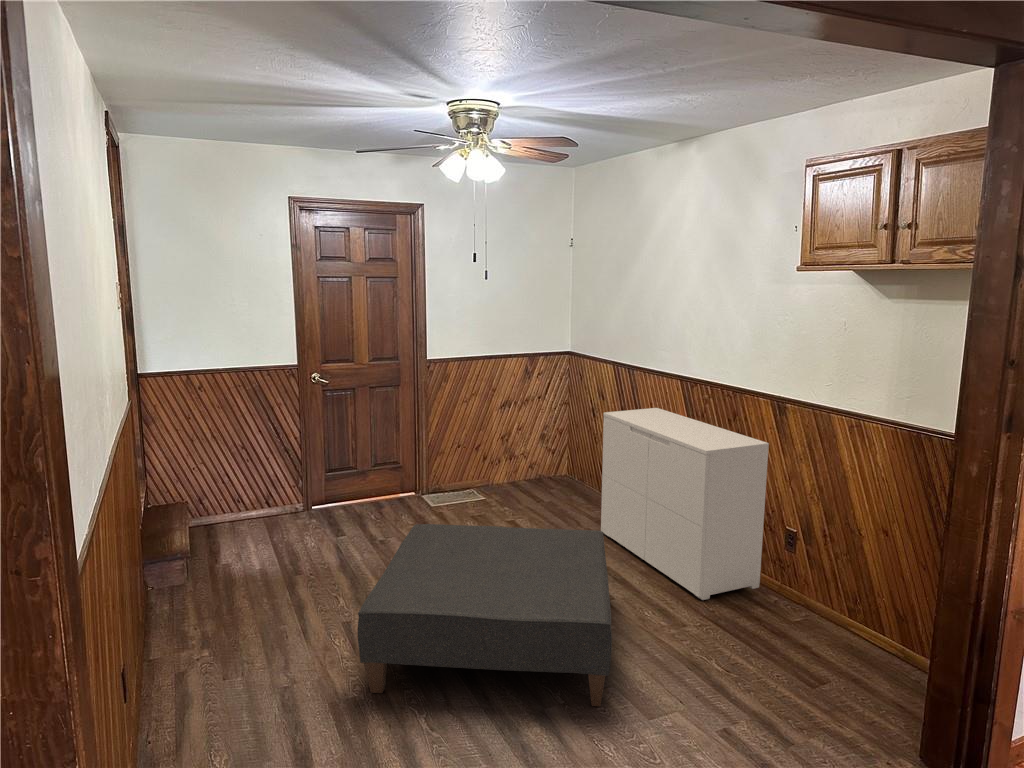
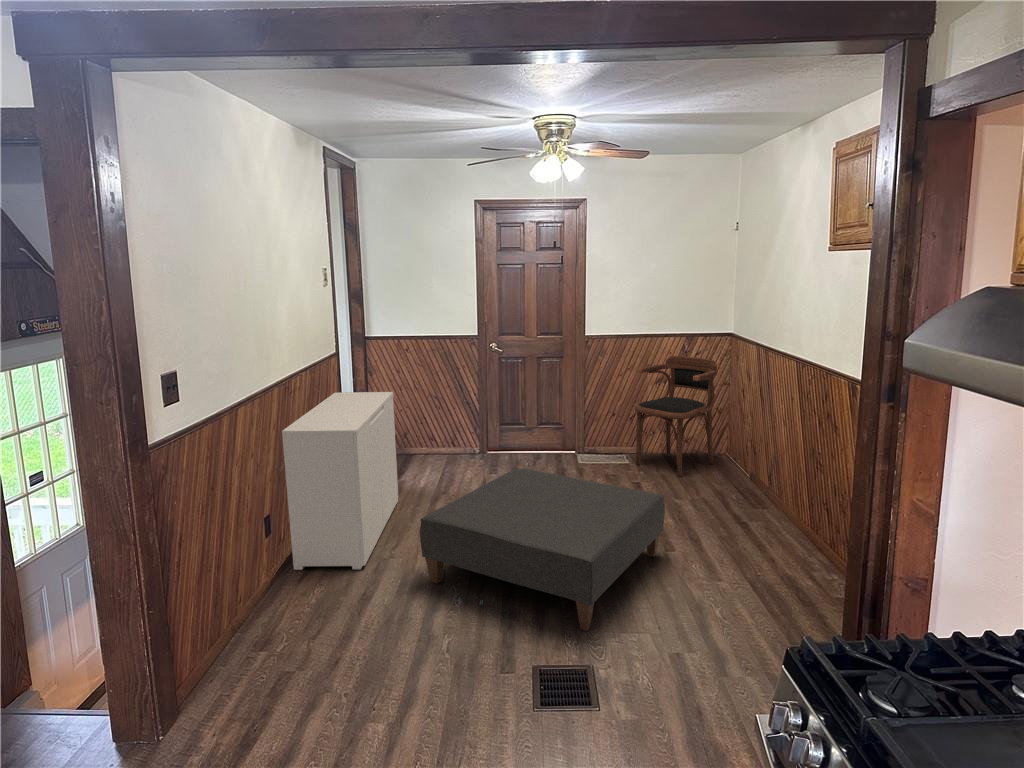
armchair: none [490,377,571,506] -> present [635,356,717,477]
cabinet: present [601,408,769,600] -> present [282,392,398,570]

